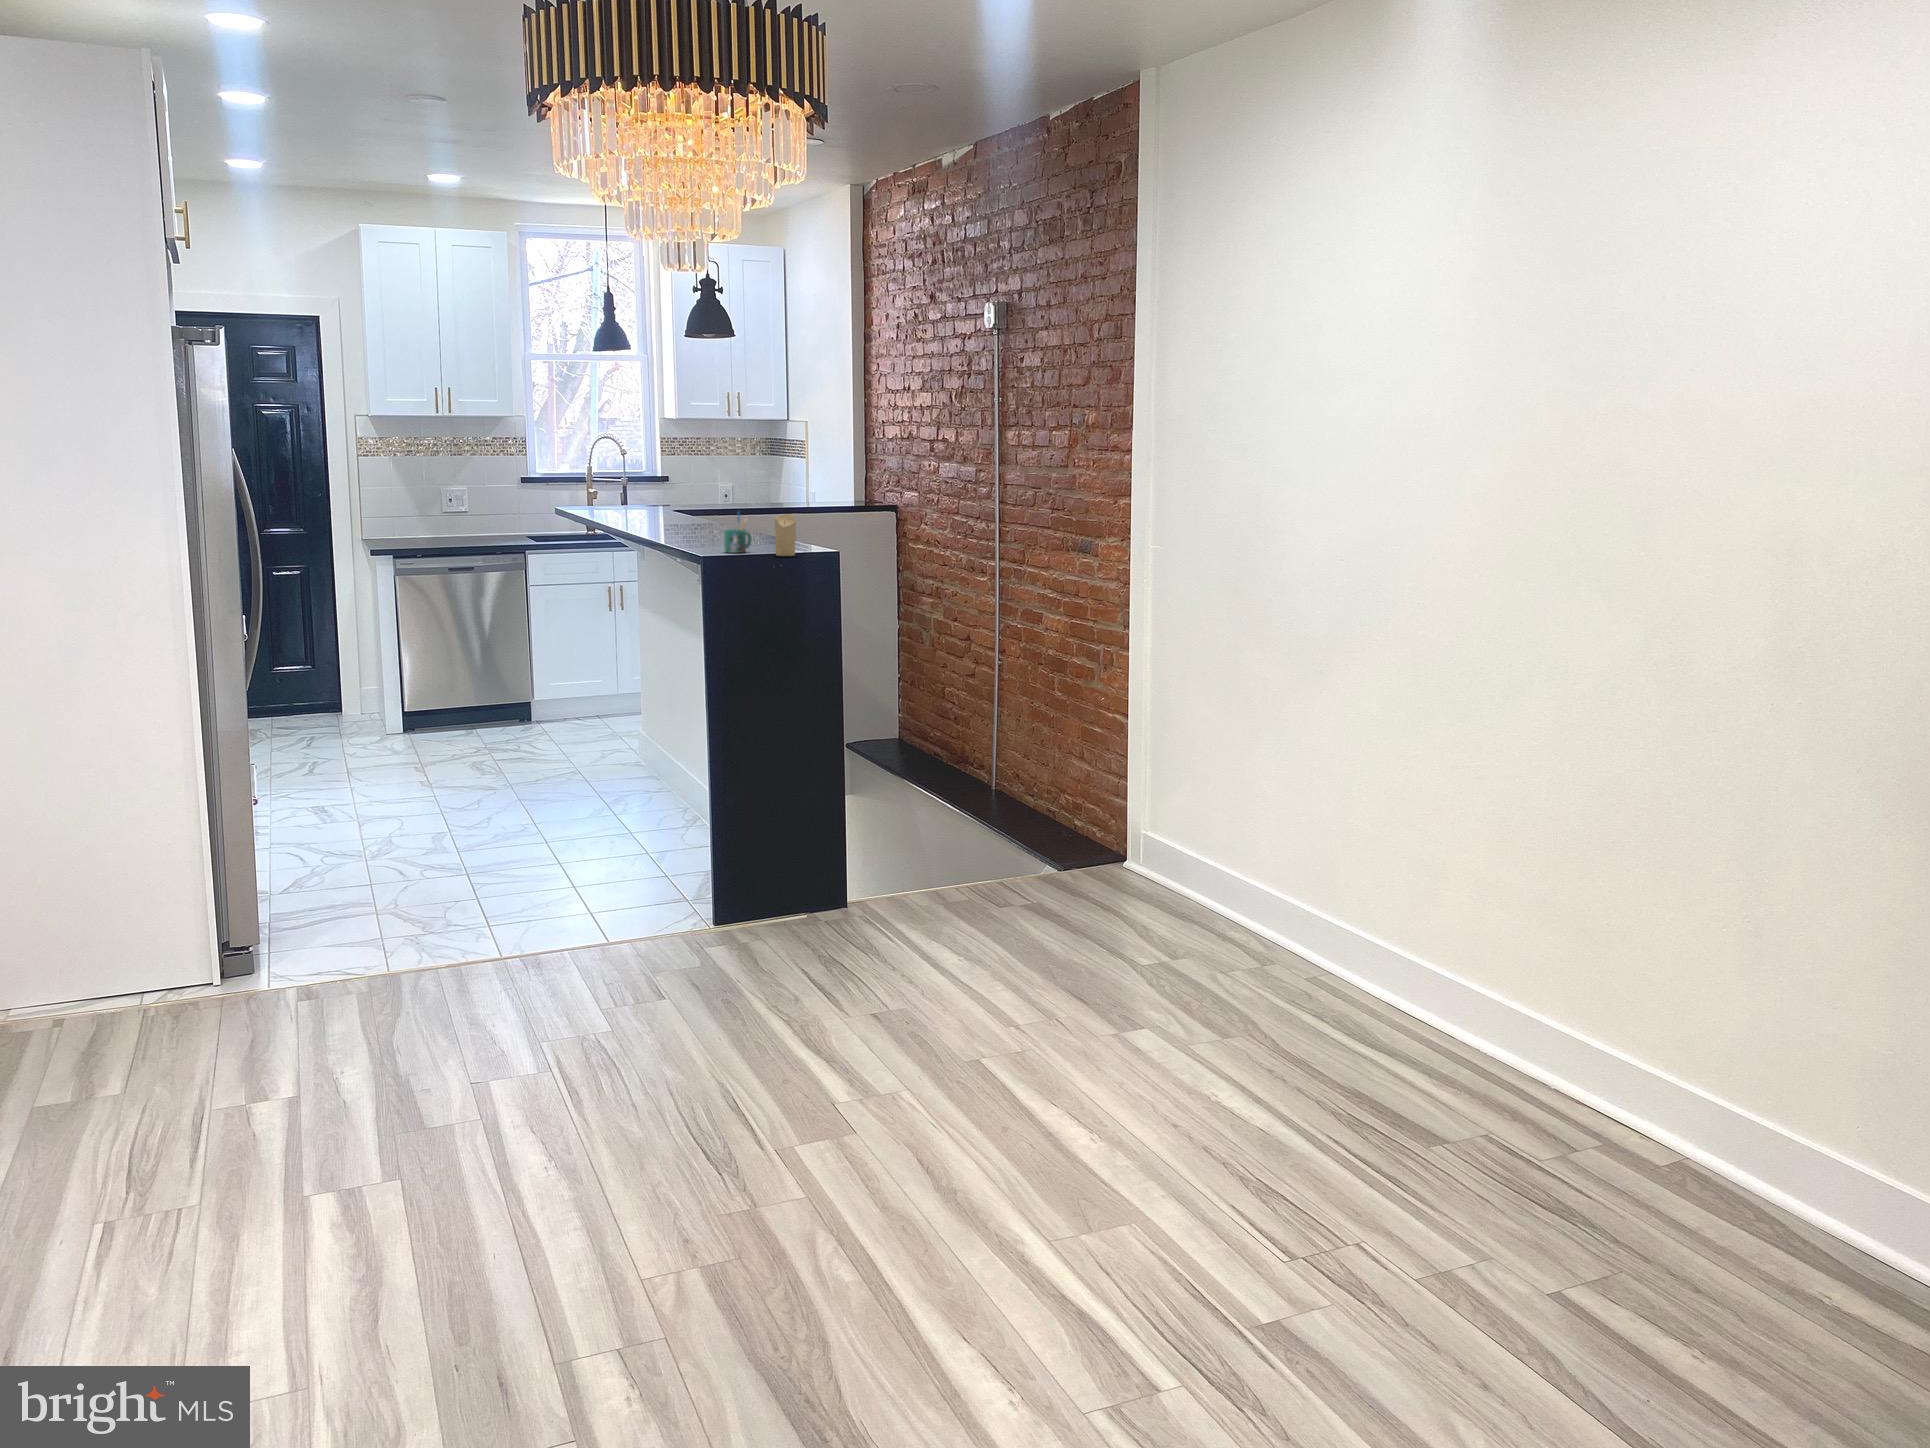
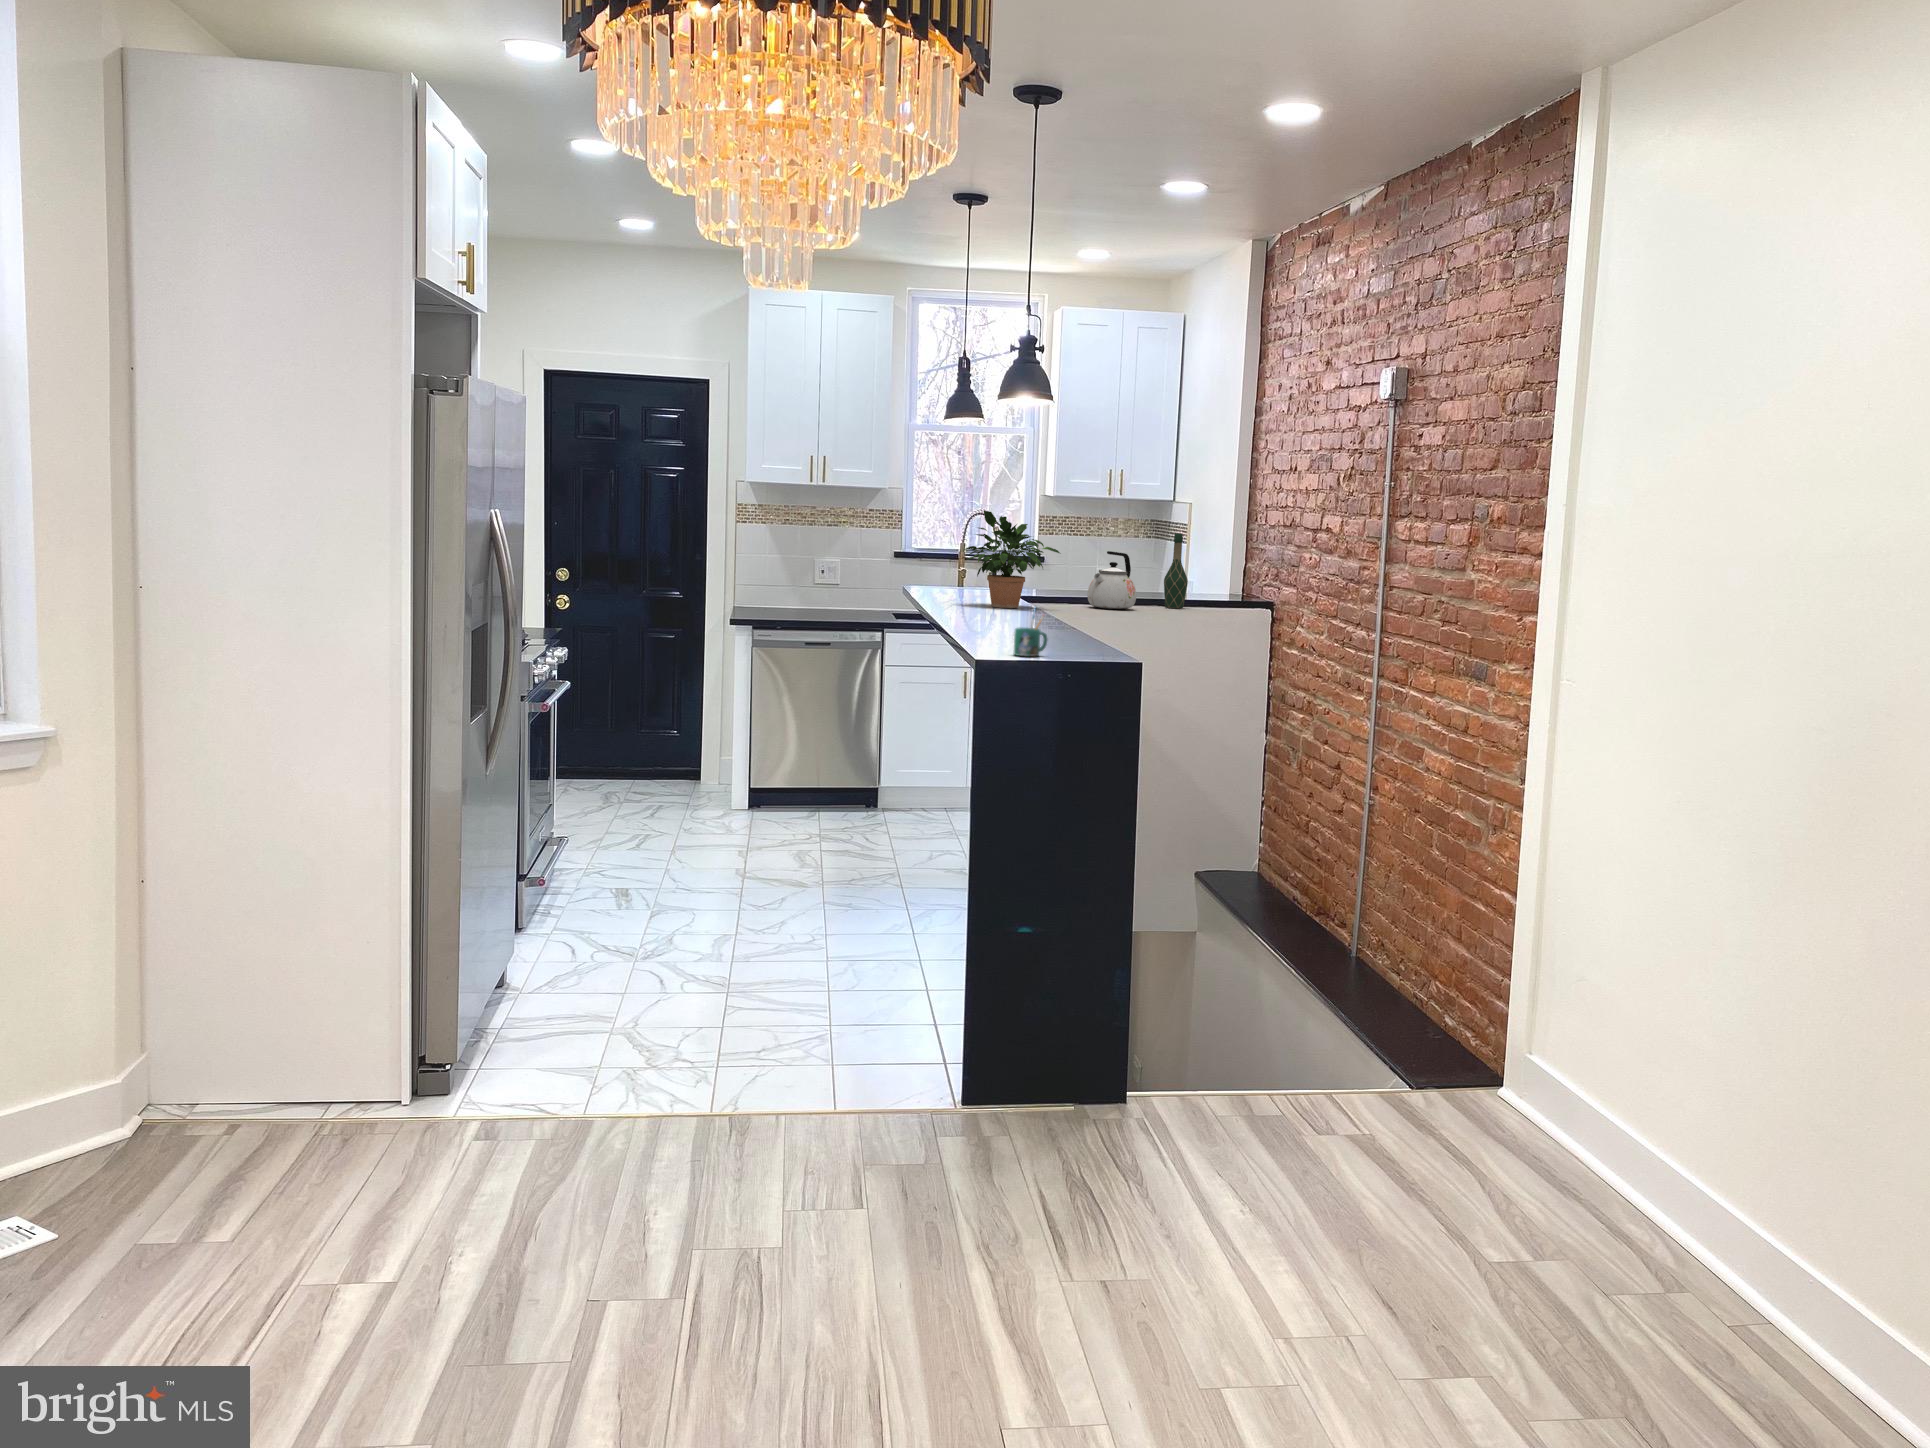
potted plant: none [623,434,716,521] -> present [964,511,1060,608]
wine bottle: none [798,449,819,515] -> present [1164,533,1188,608]
kettle: none [735,467,779,518] -> present [1088,551,1136,609]
candle: present [775,514,796,556] -> none [1068,614,1095,665]

